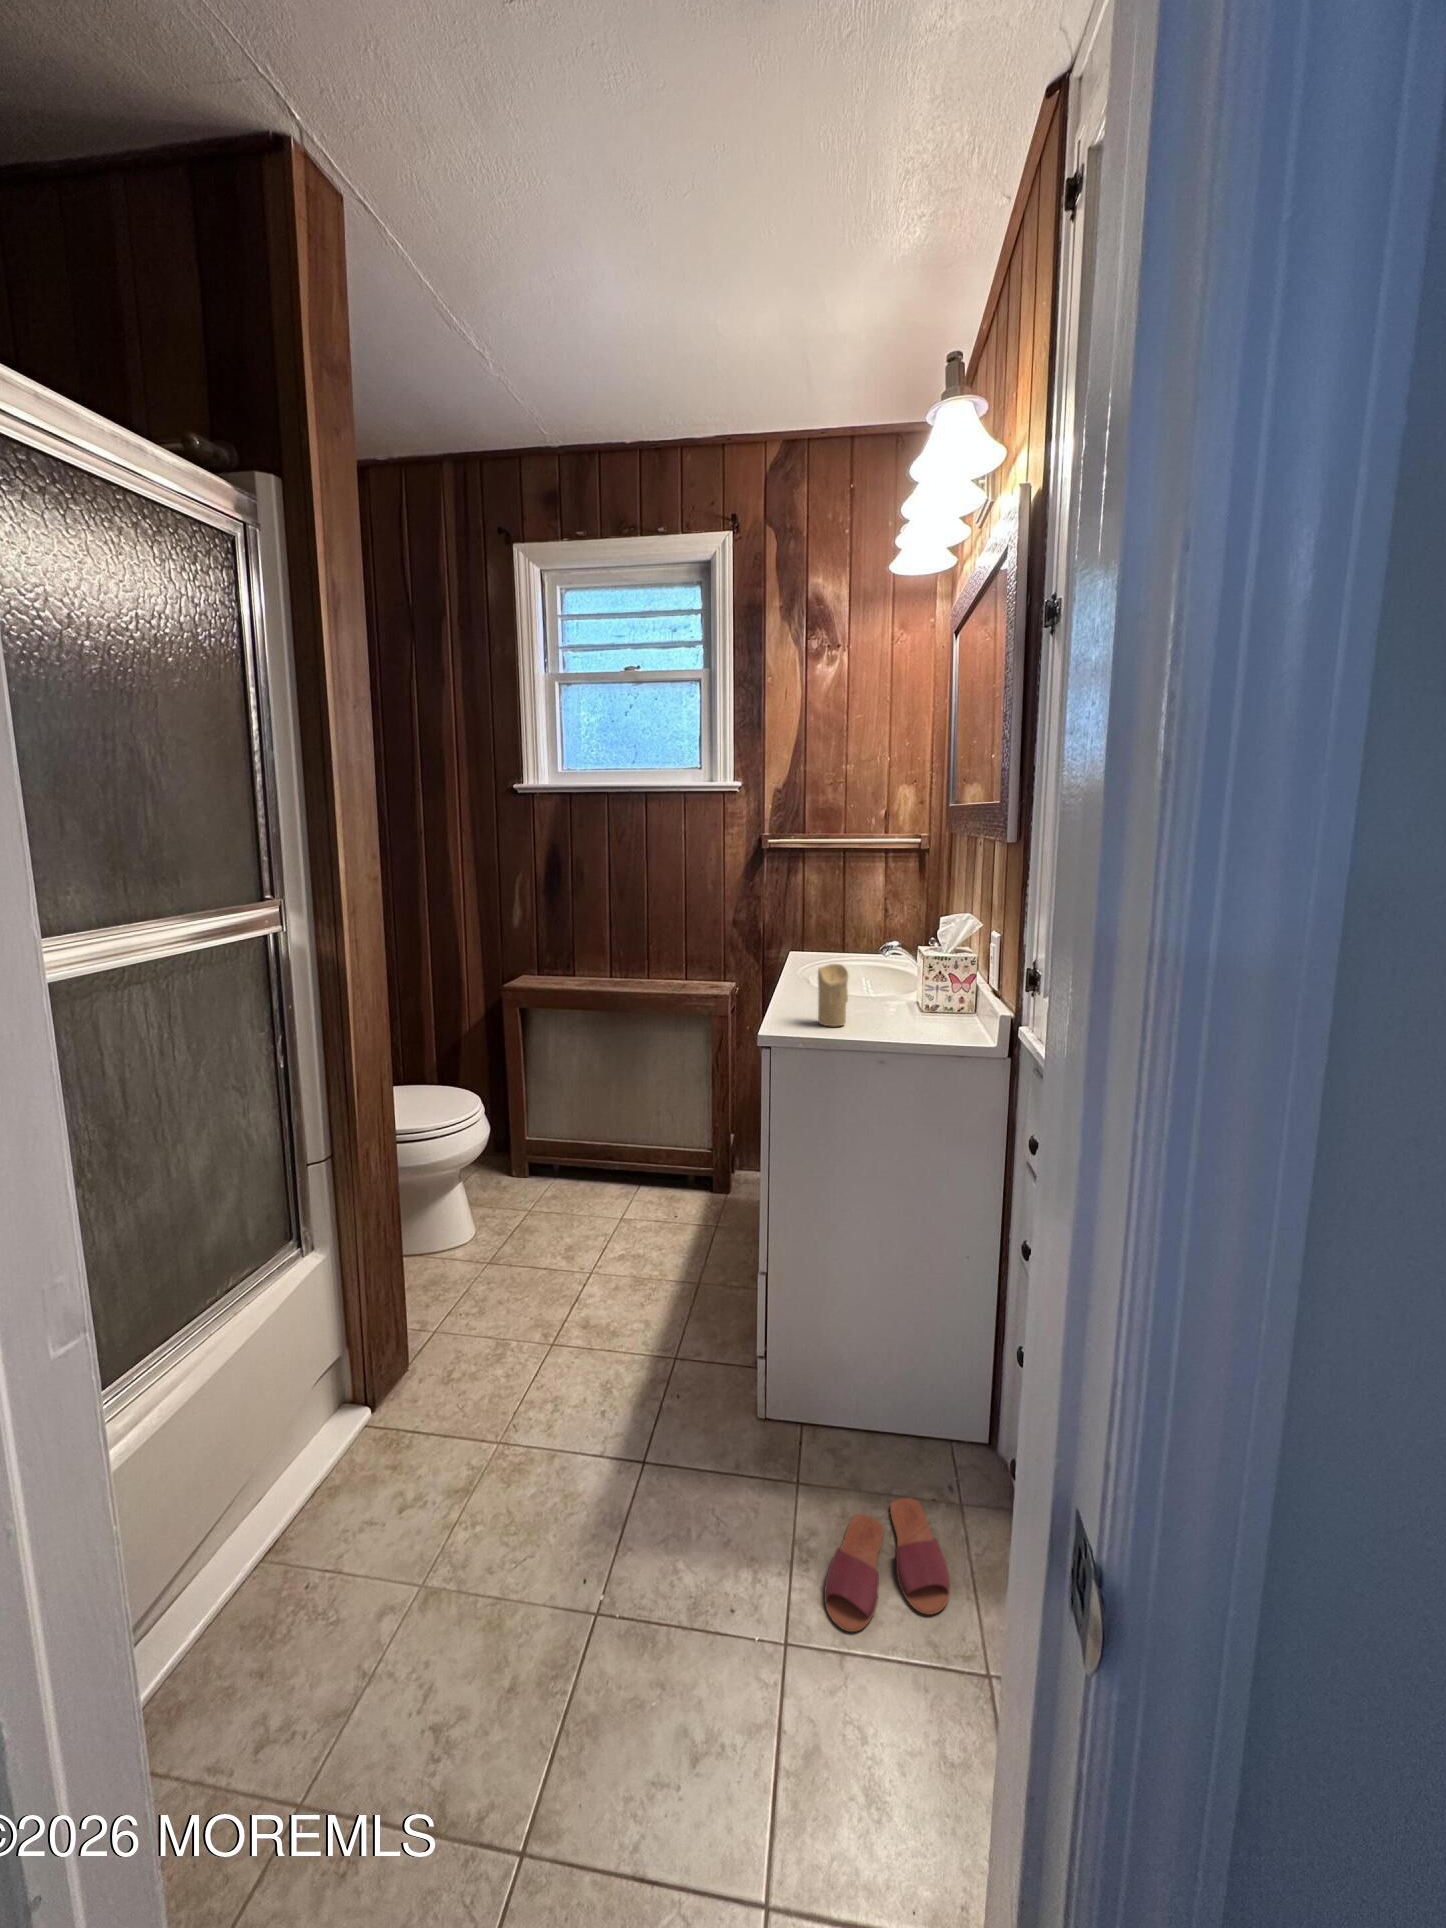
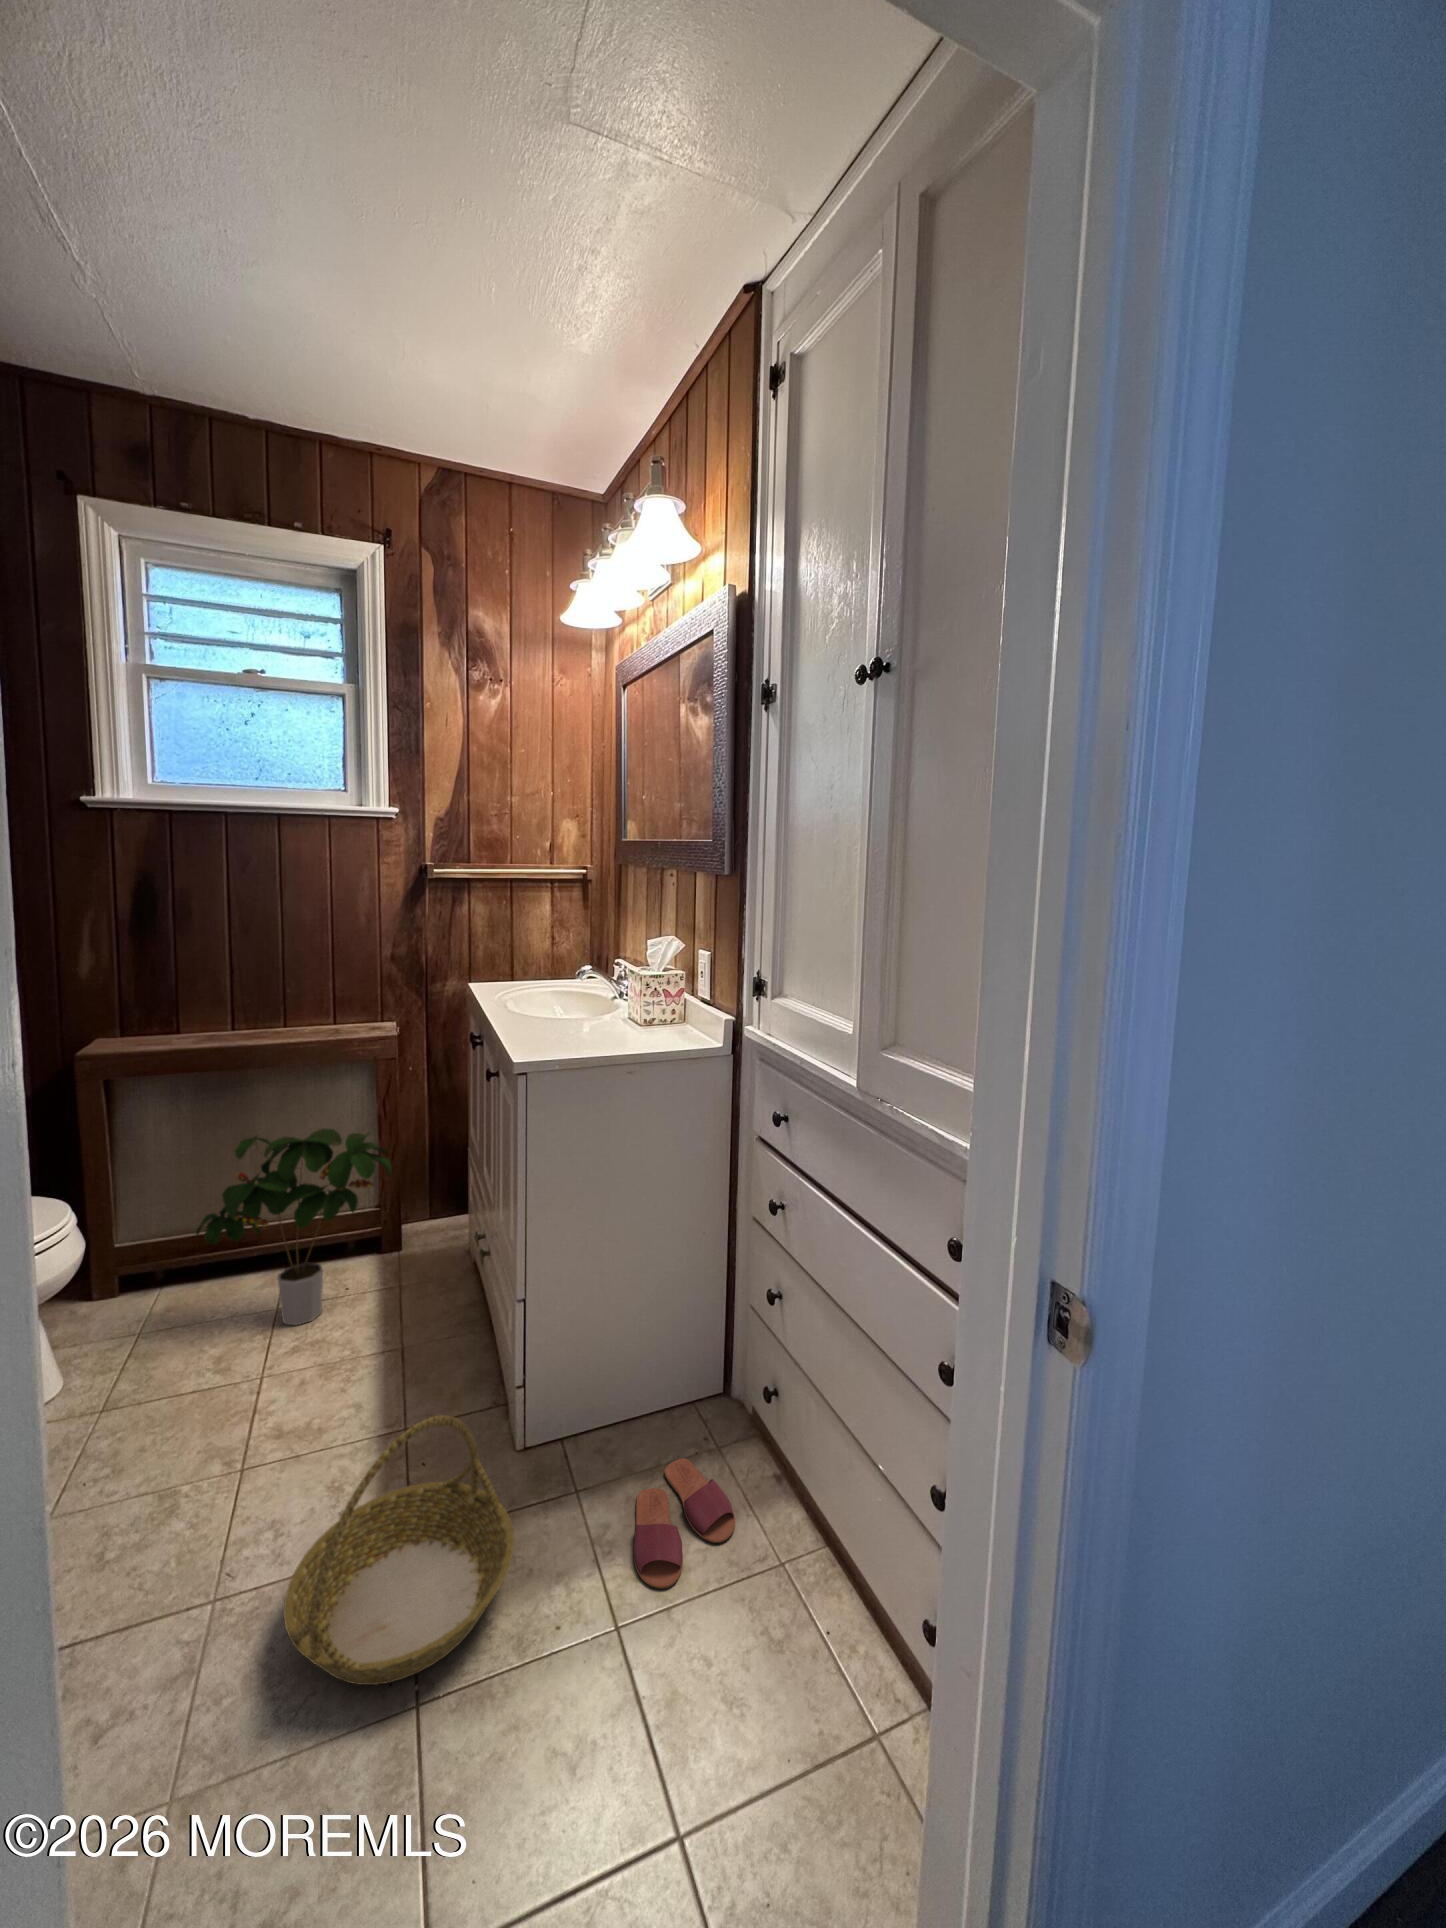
candle: present [818,964,848,1027] -> none [561,987,590,1046]
potted plant: none [567,1068,710,1236] -> present [196,1129,391,1325]
basket: none [520,1357,716,1583] -> present [283,1415,514,1685]

